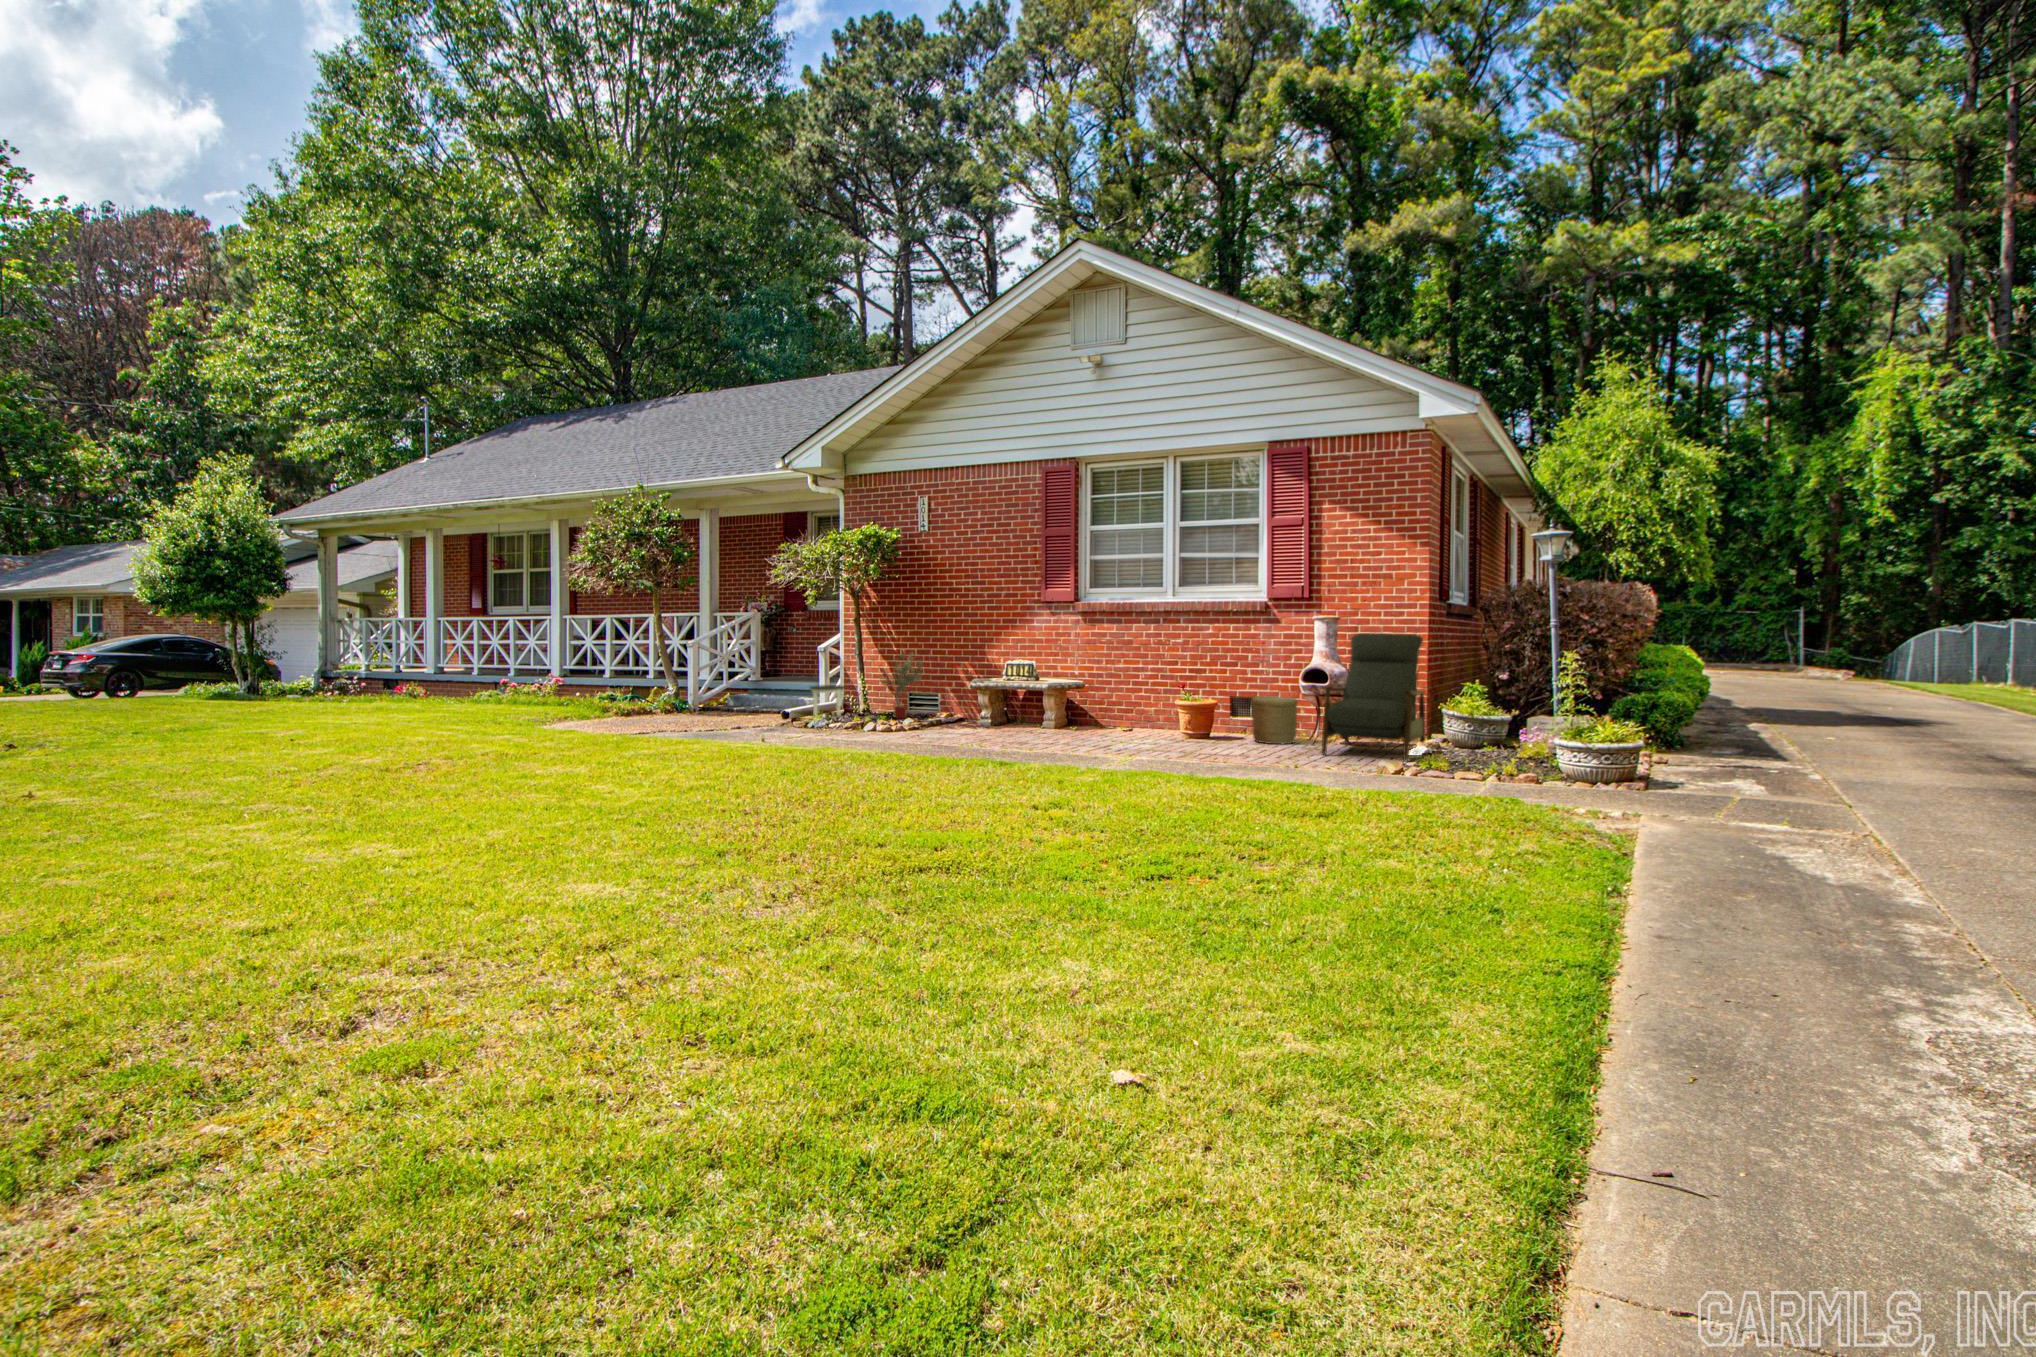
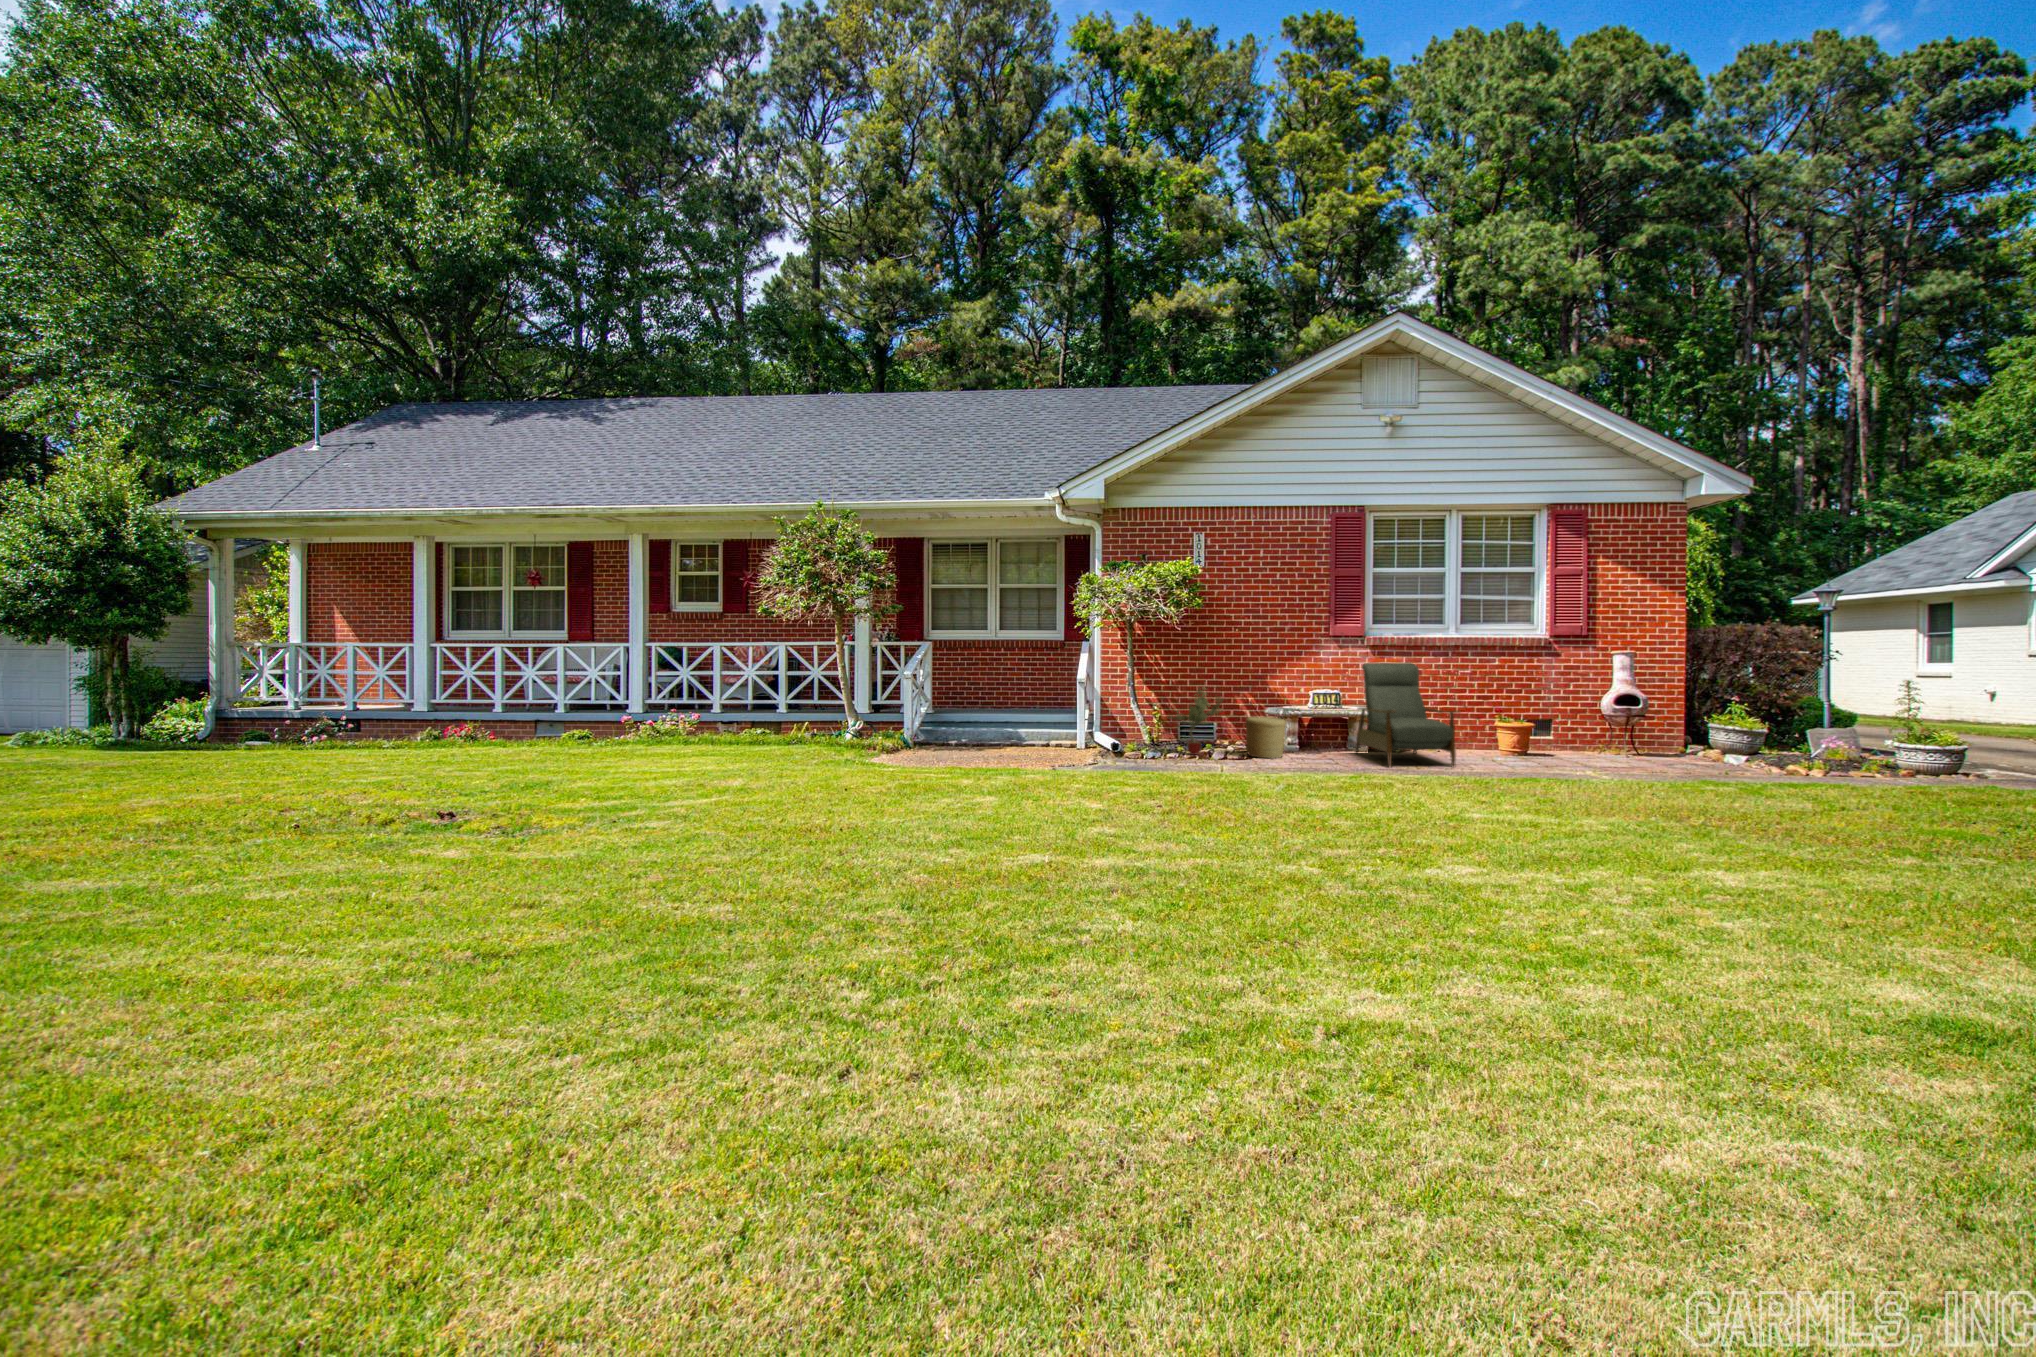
chair: present [1322,633,1426,762] -> present [1355,662,1459,767]
round table: present [810,685,845,716] -> none [1088,723,1127,758]
woven basket: present [1251,696,1298,744] -> present [1245,717,1285,759]

